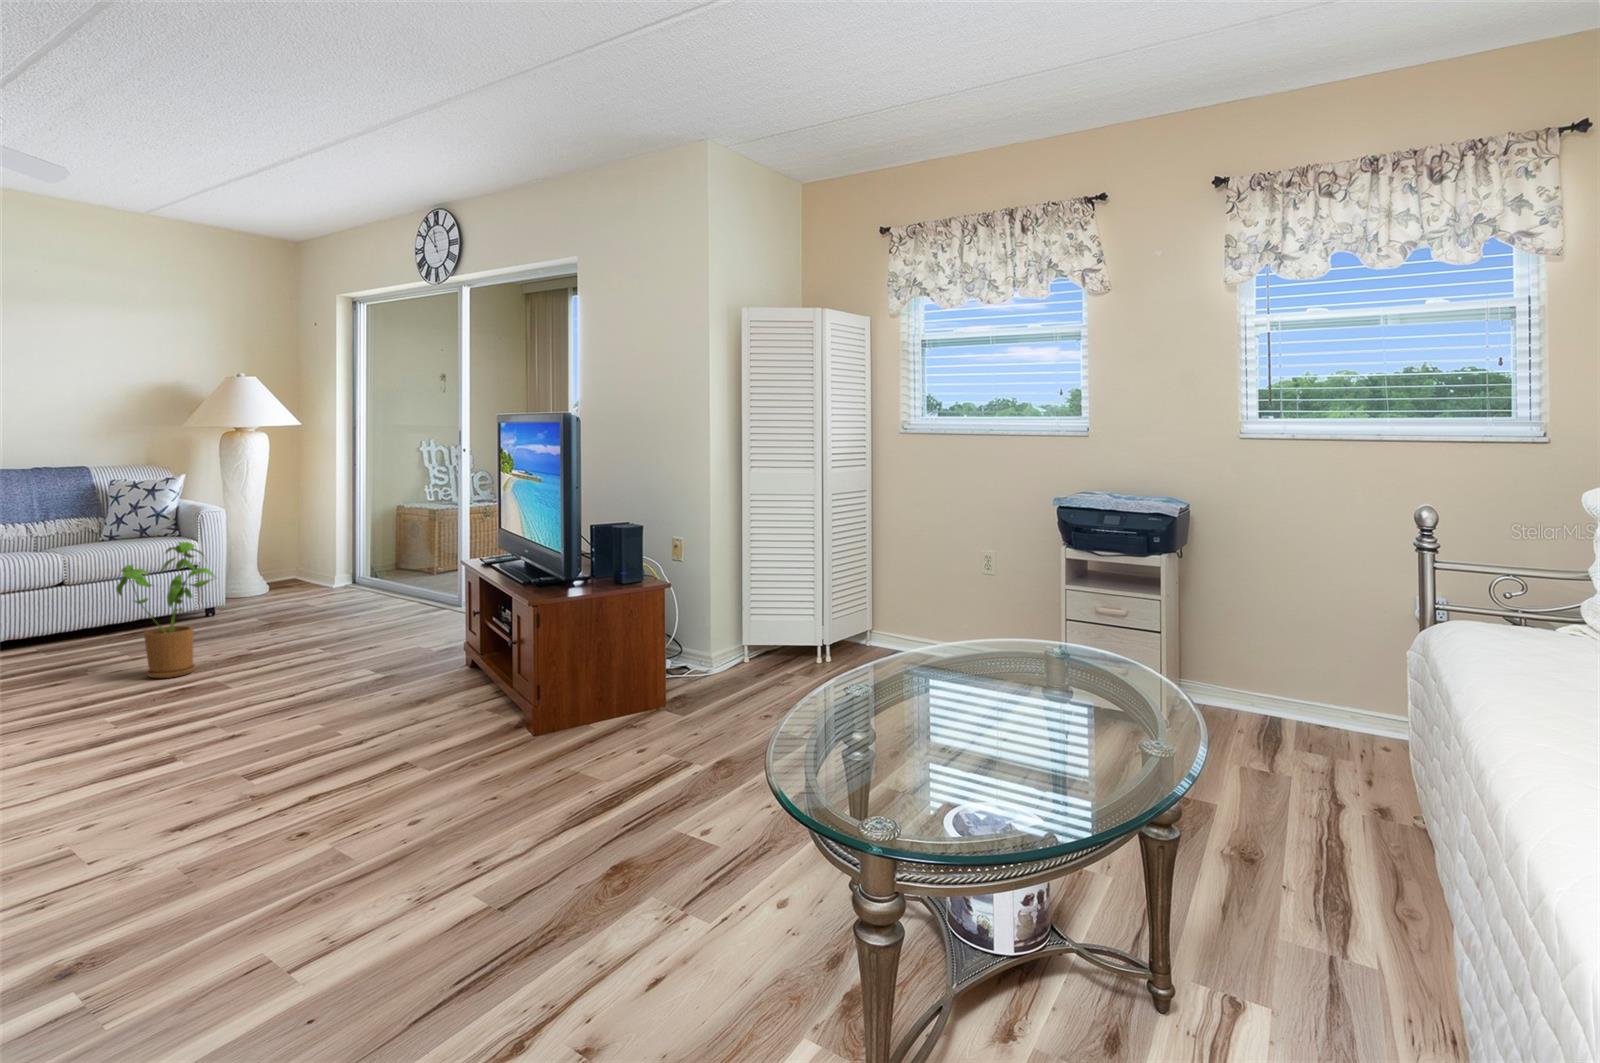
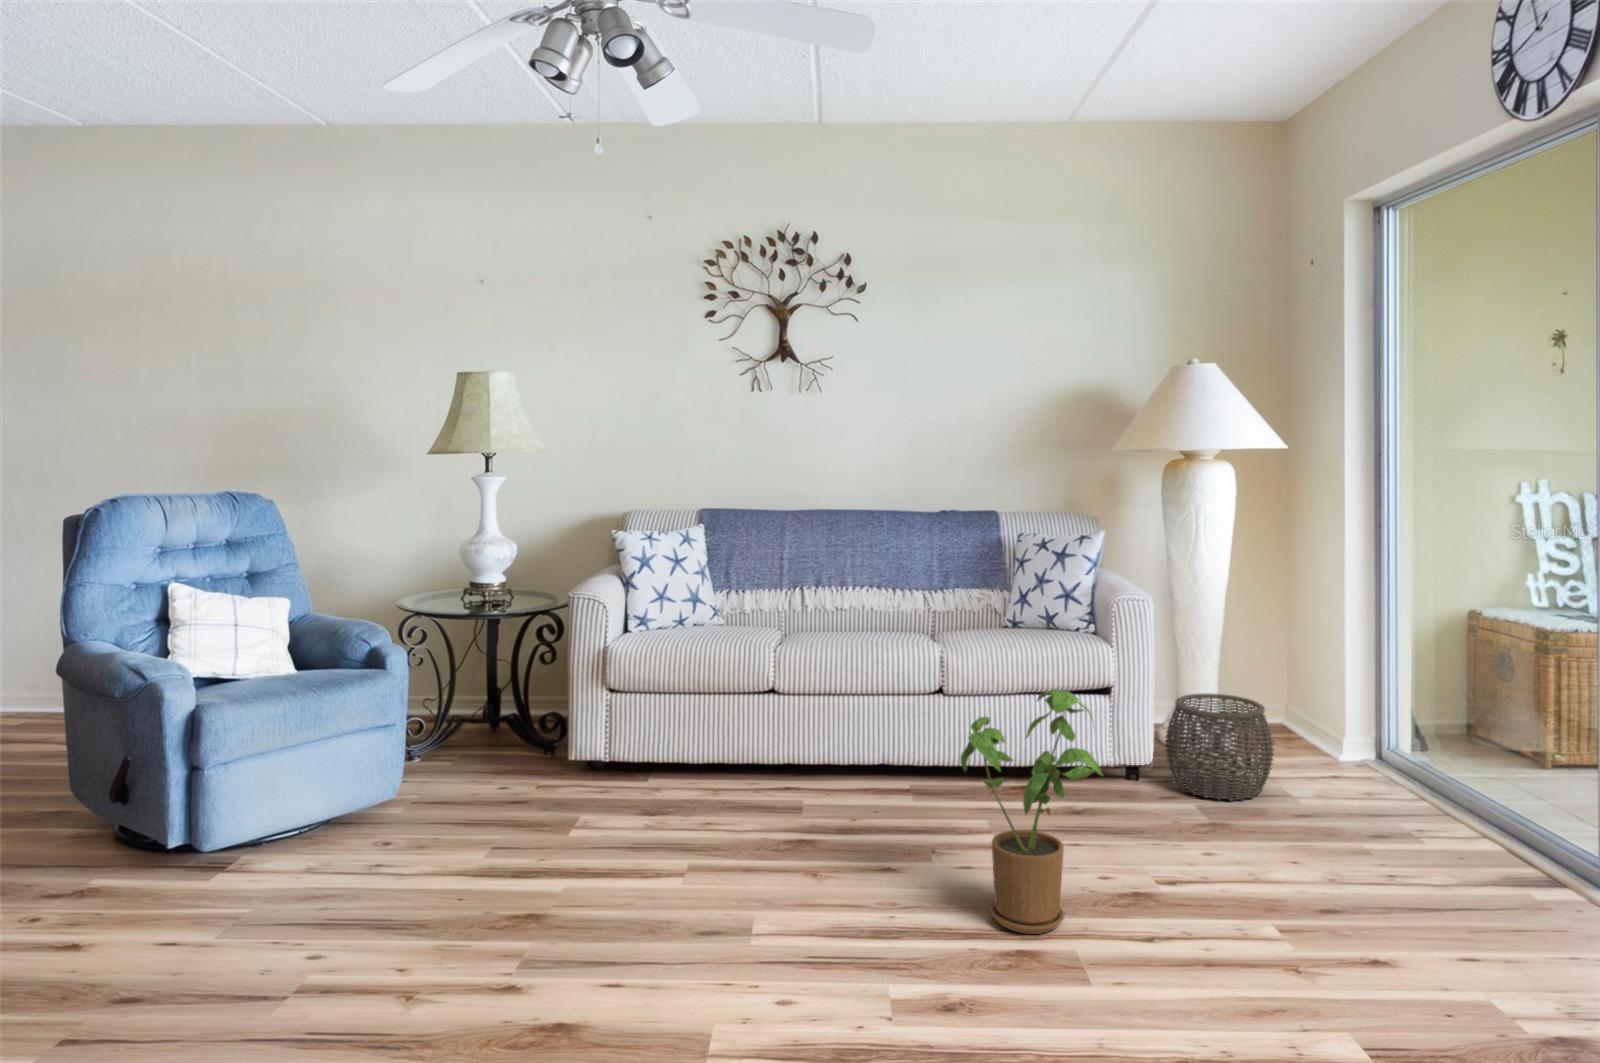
woven basket: none [240,564,308,620] -> present [1165,694,1274,801]

